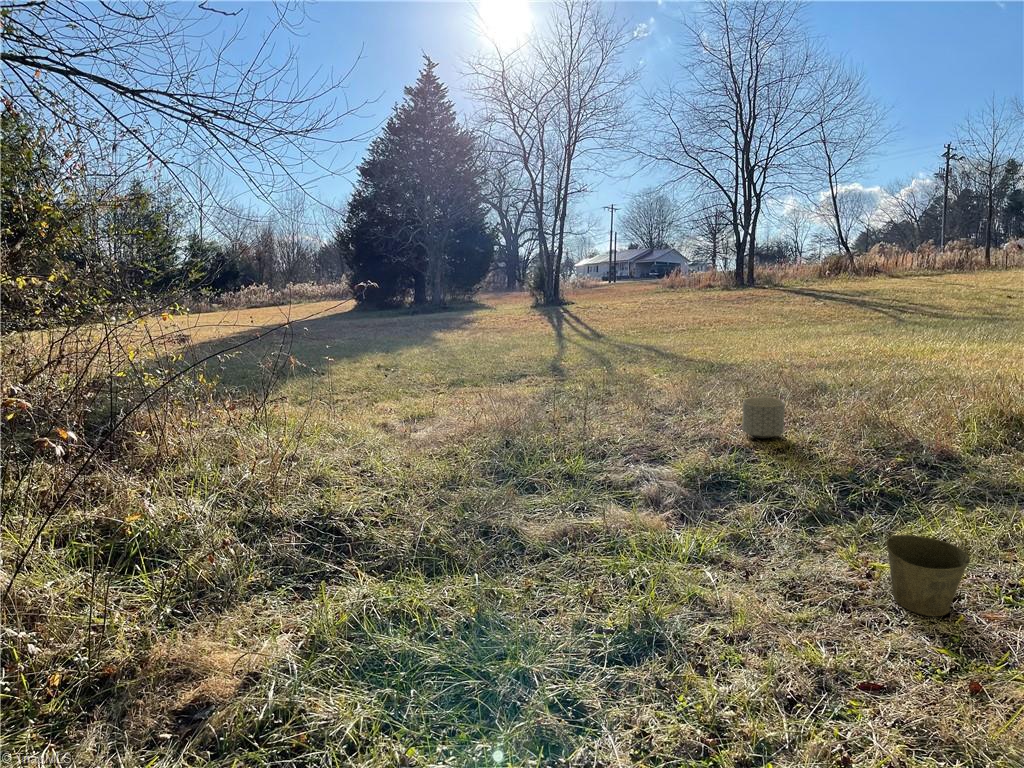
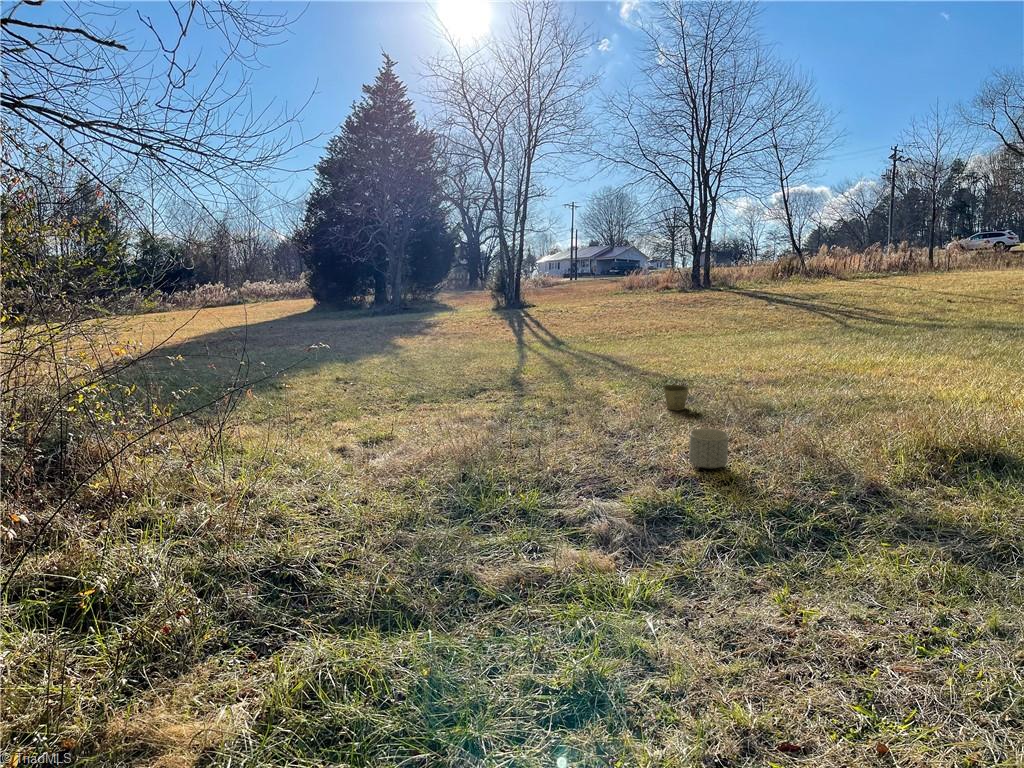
bucket: present [886,513,970,616] -> present [663,385,689,410]

